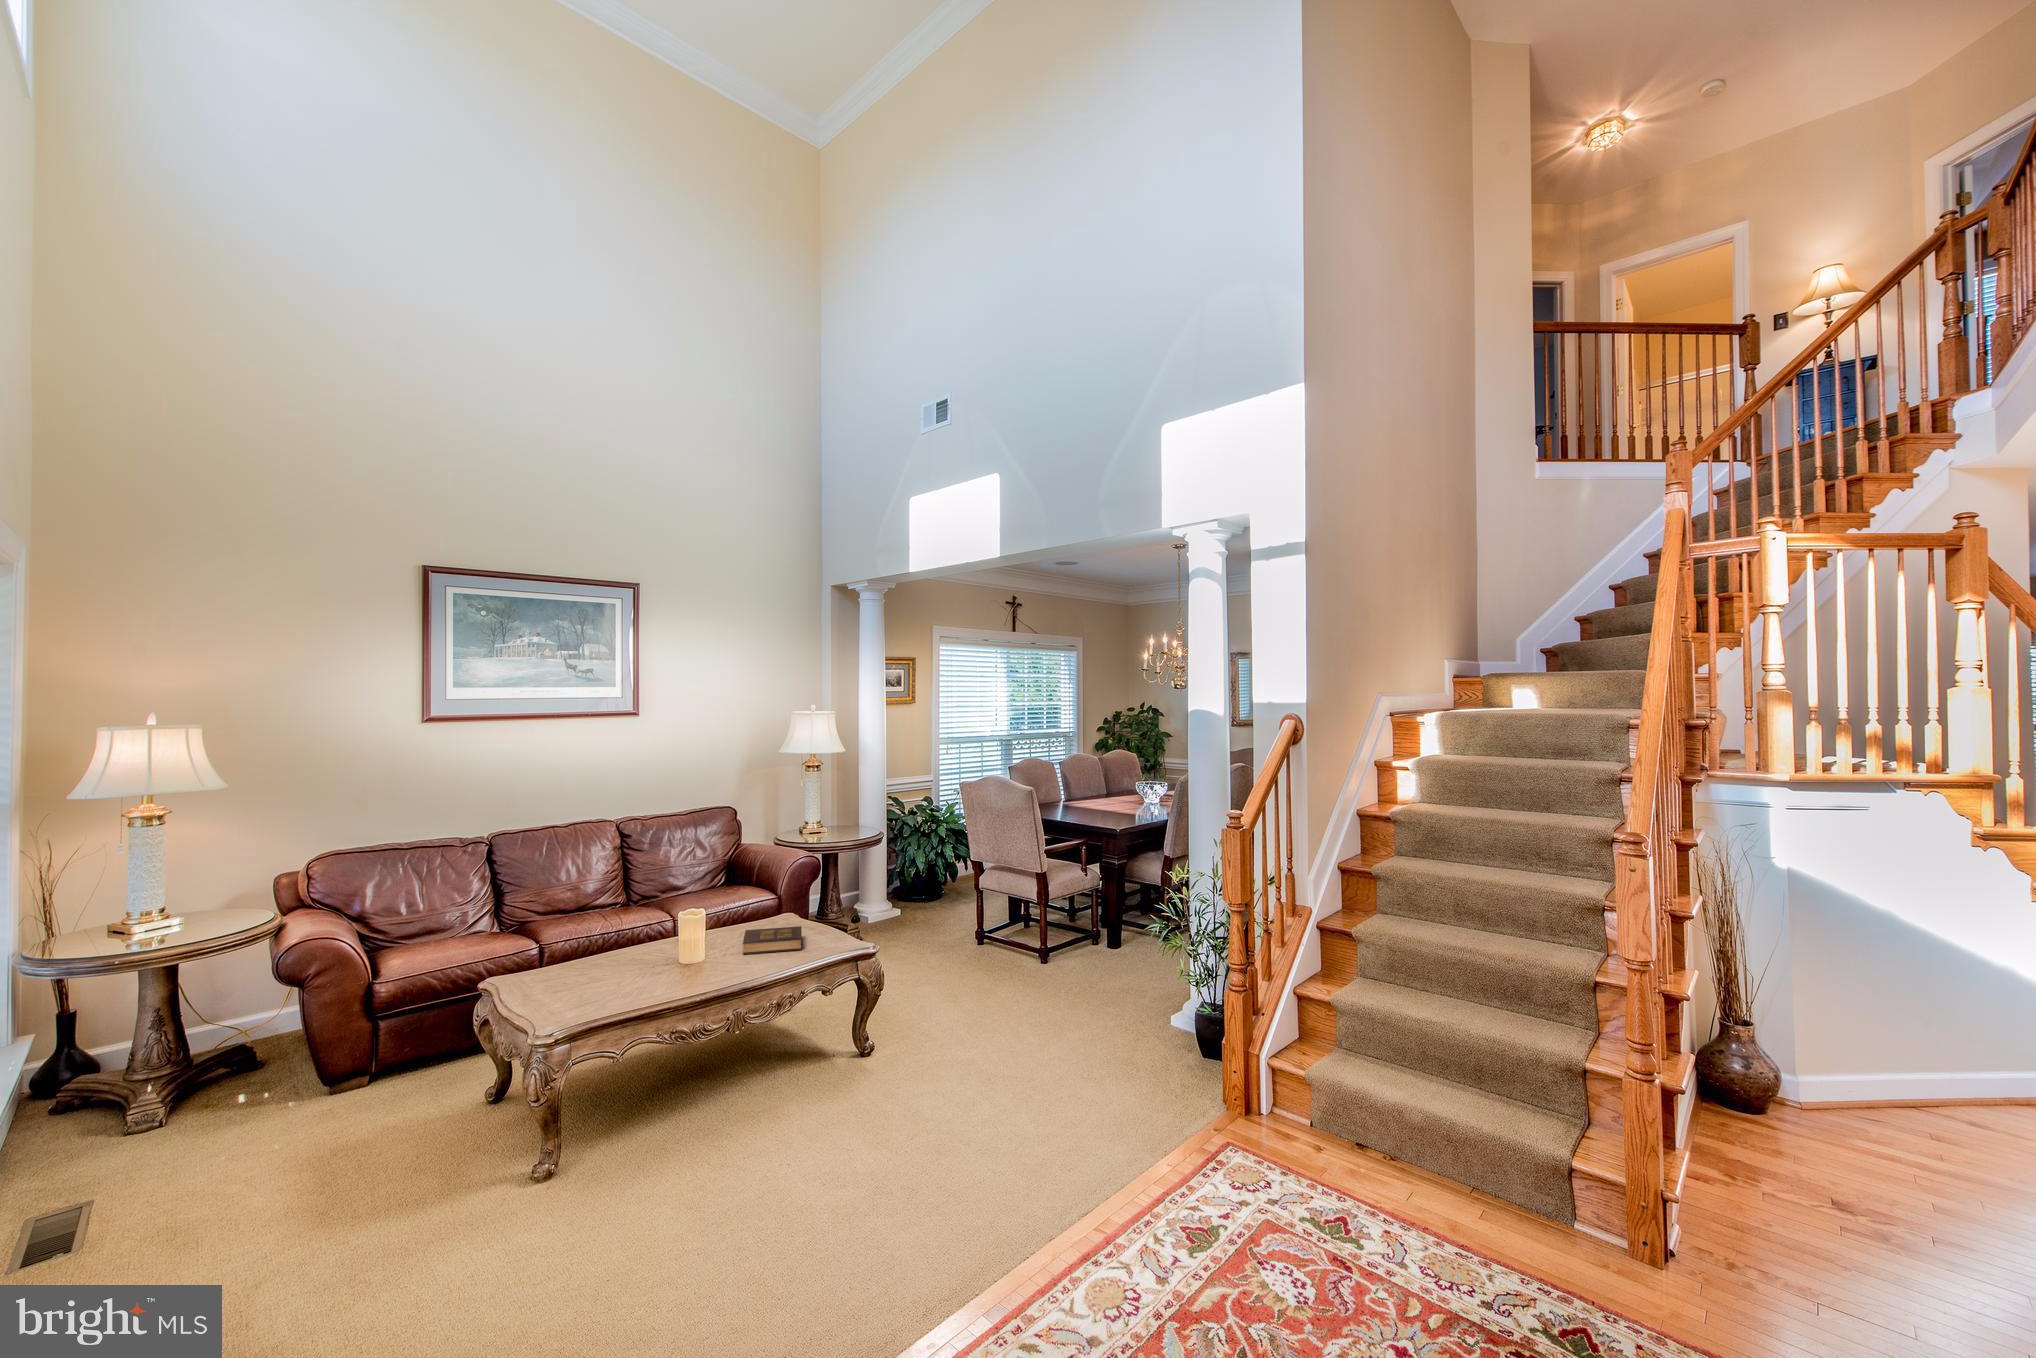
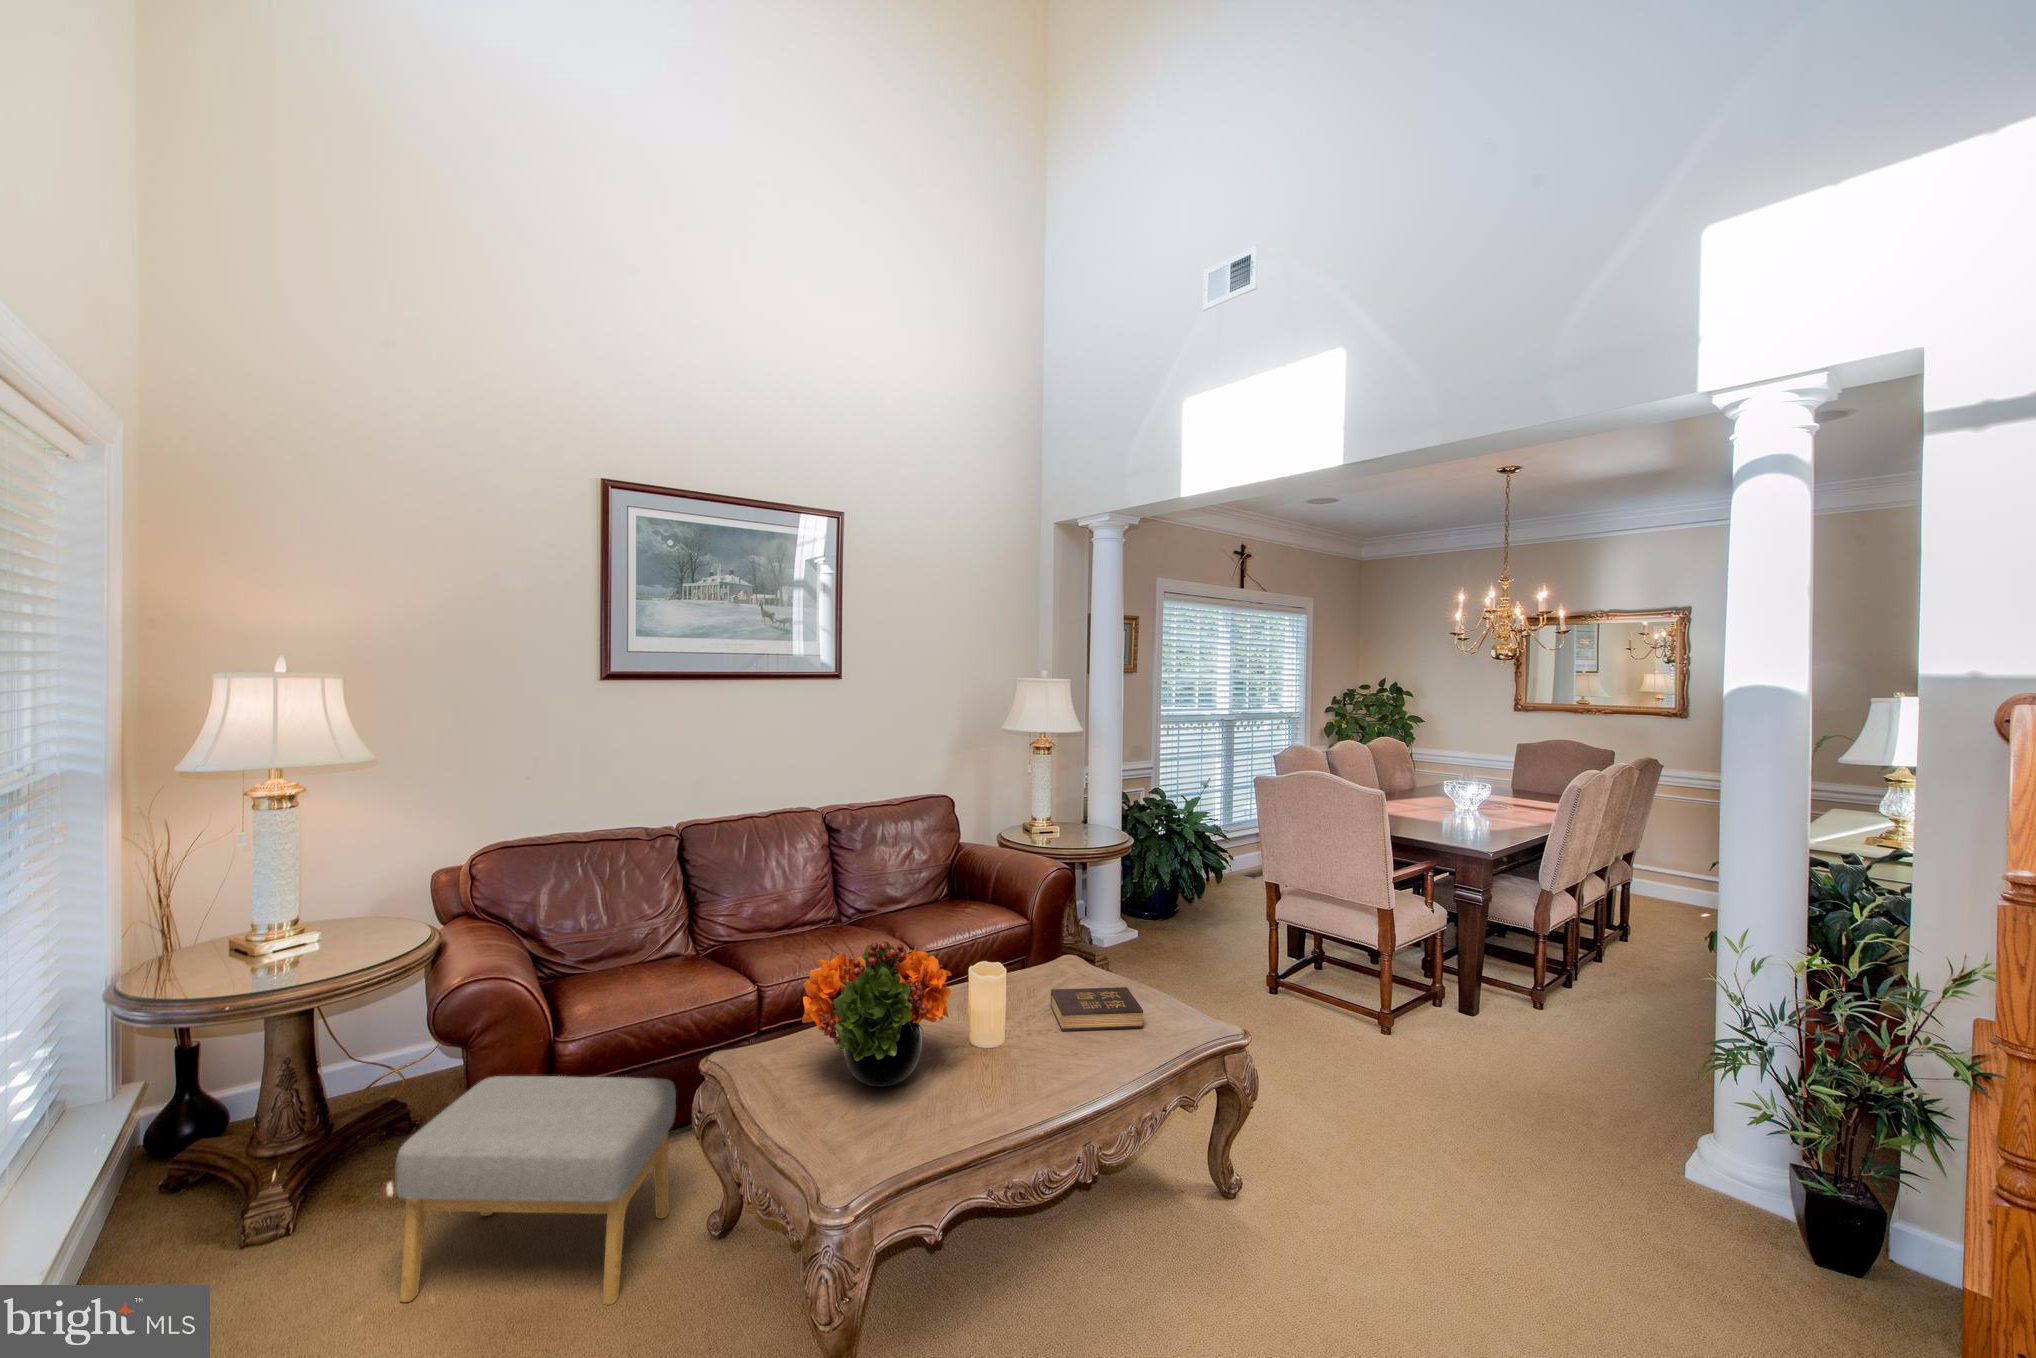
flower arrangement: none [536,894,650,988] -> present [802,941,951,1086]
footstool: none [241,1004,460,1157] -> present [396,1076,676,1305]

